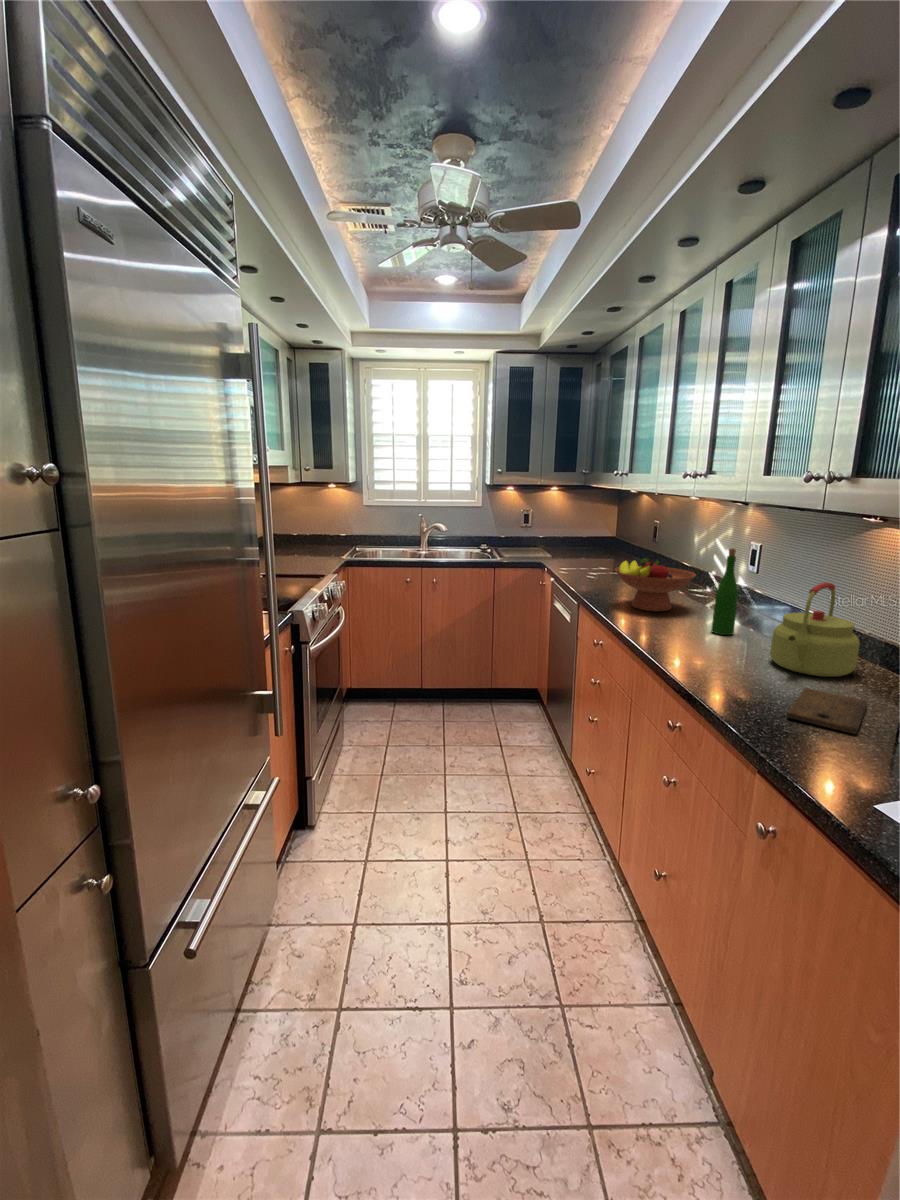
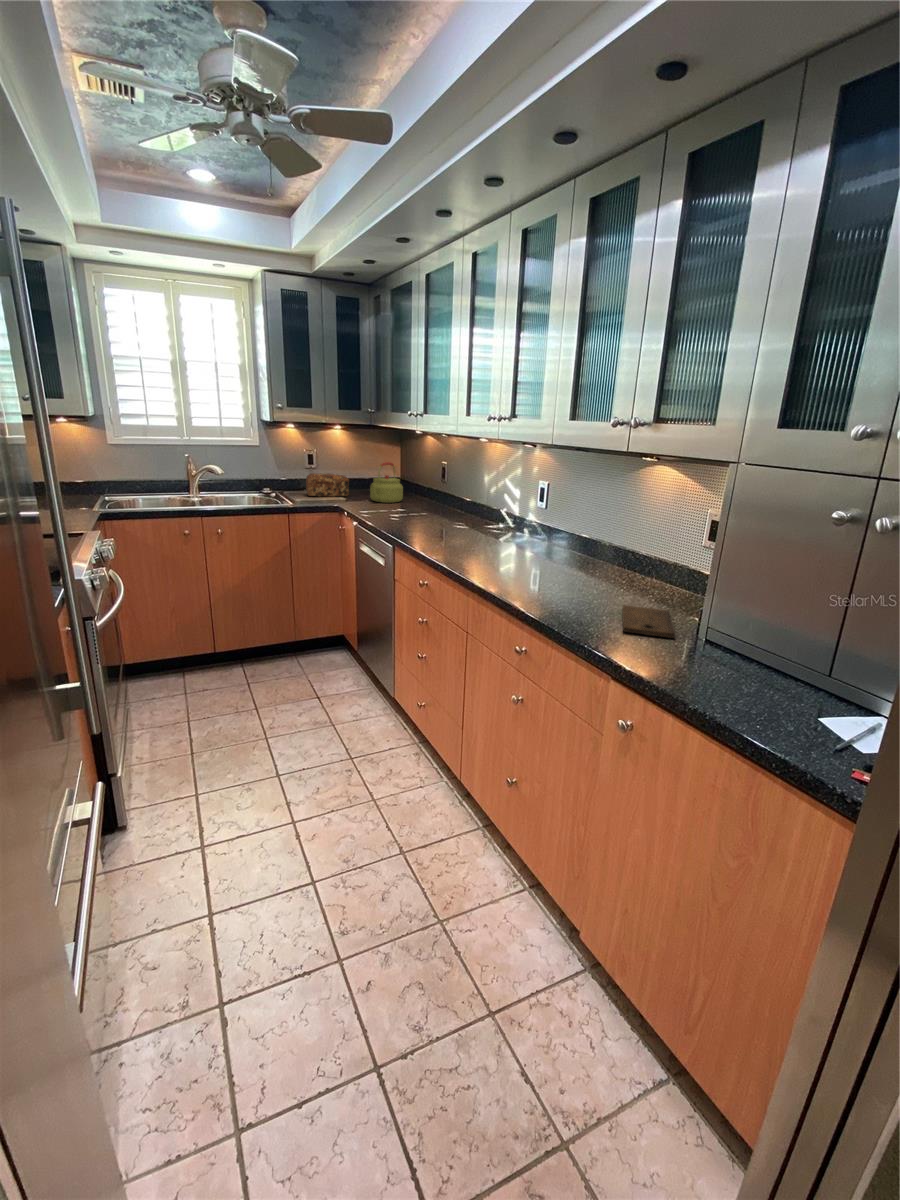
bread loaf: none [521,531,561,553] -> present [306,473,349,496]
wine bottle: present [712,548,738,635] -> none [526,487,548,566]
fruit bowl: present [615,558,696,611] -> none [430,498,503,549]
kettle: present [770,582,860,677] -> present [370,462,403,503]

